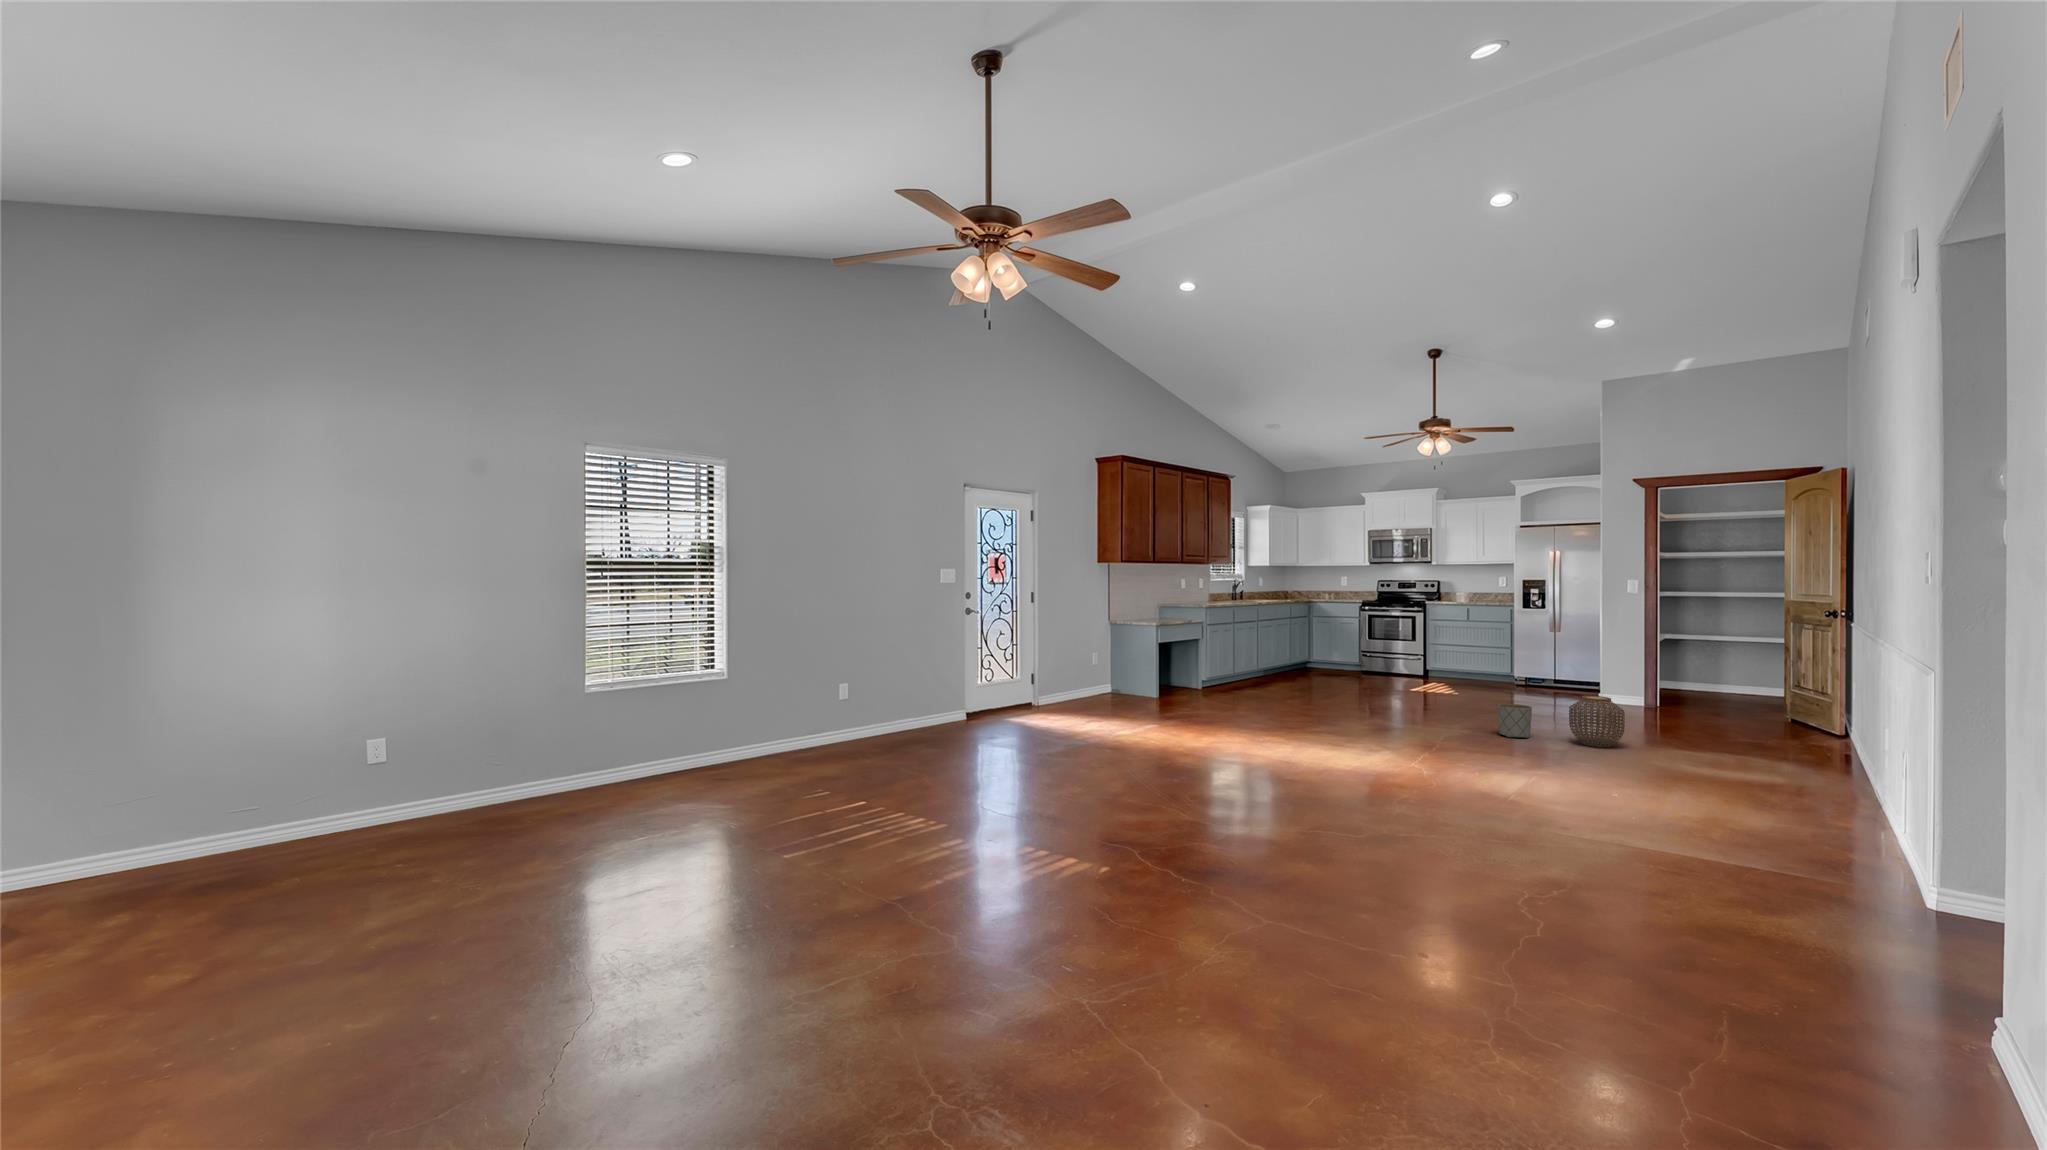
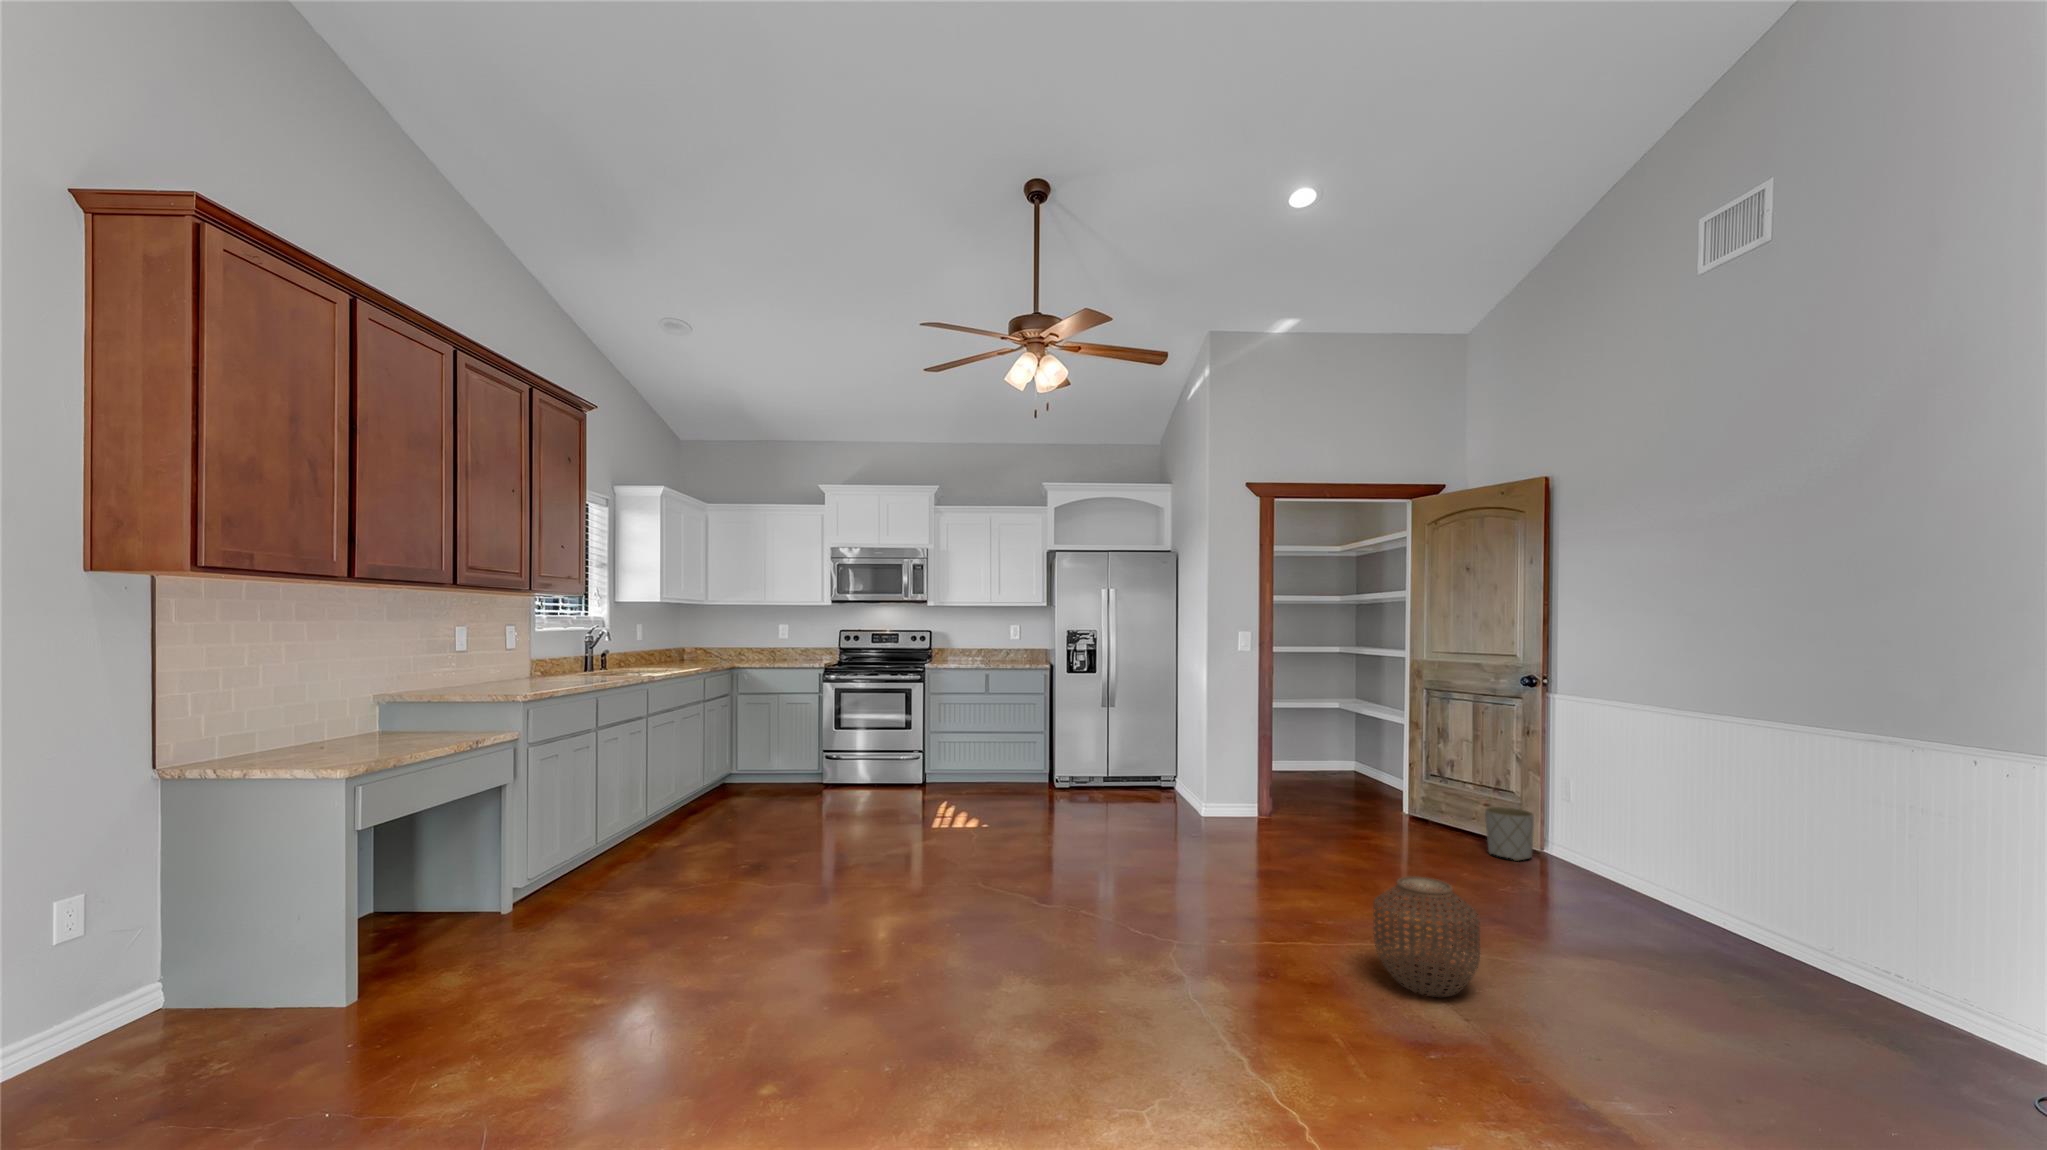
planter: present [1498,704,1532,738] -> present [1485,807,1534,861]

